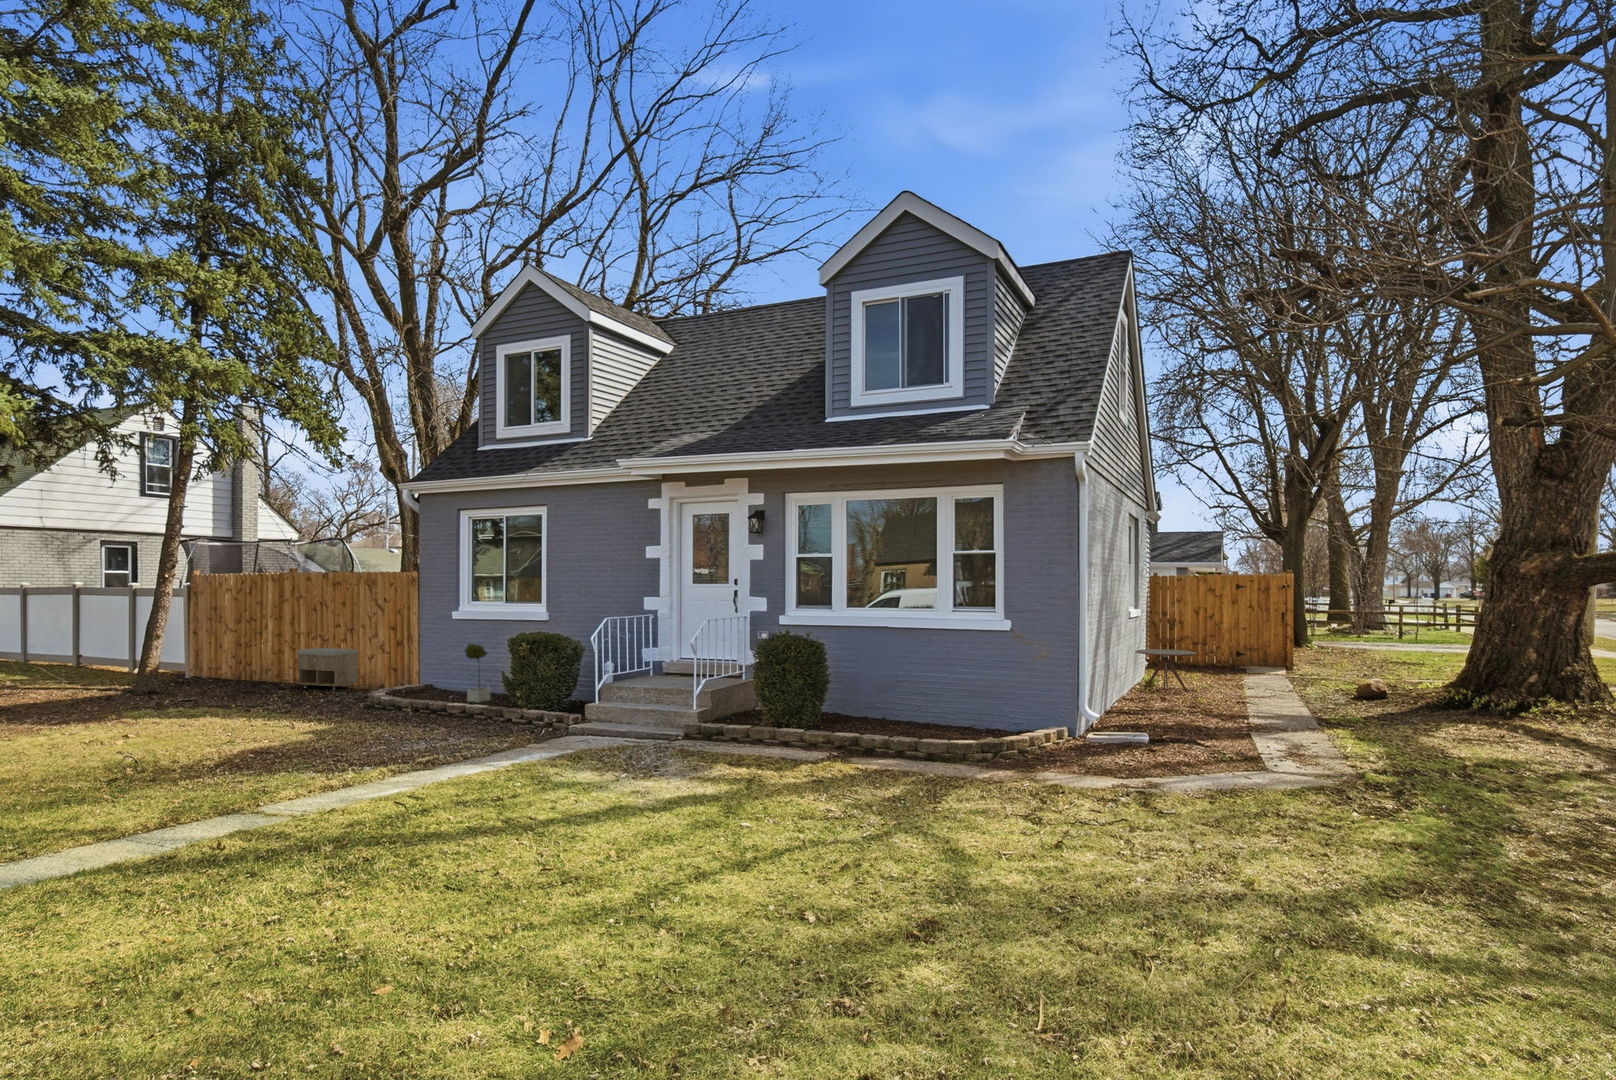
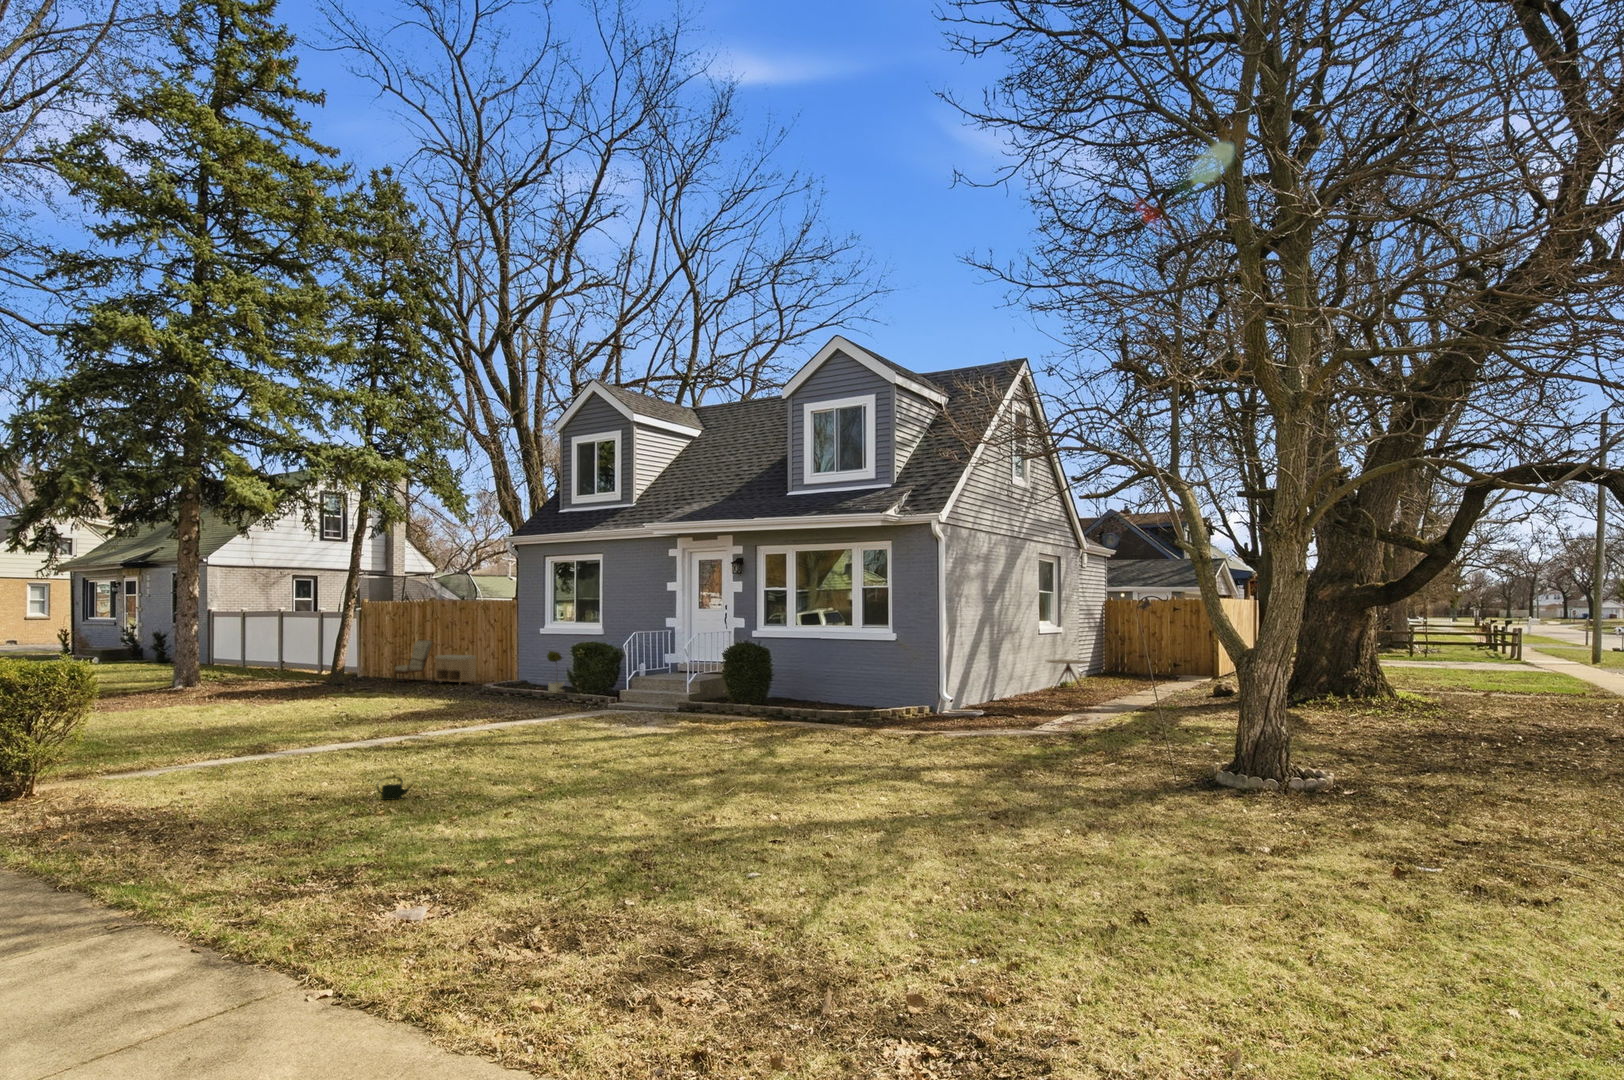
armchair: none [237,627,294,688] -> present [394,640,433,678]
watering can: none [143,991,249,1054] -> present [377,777,413,800]

